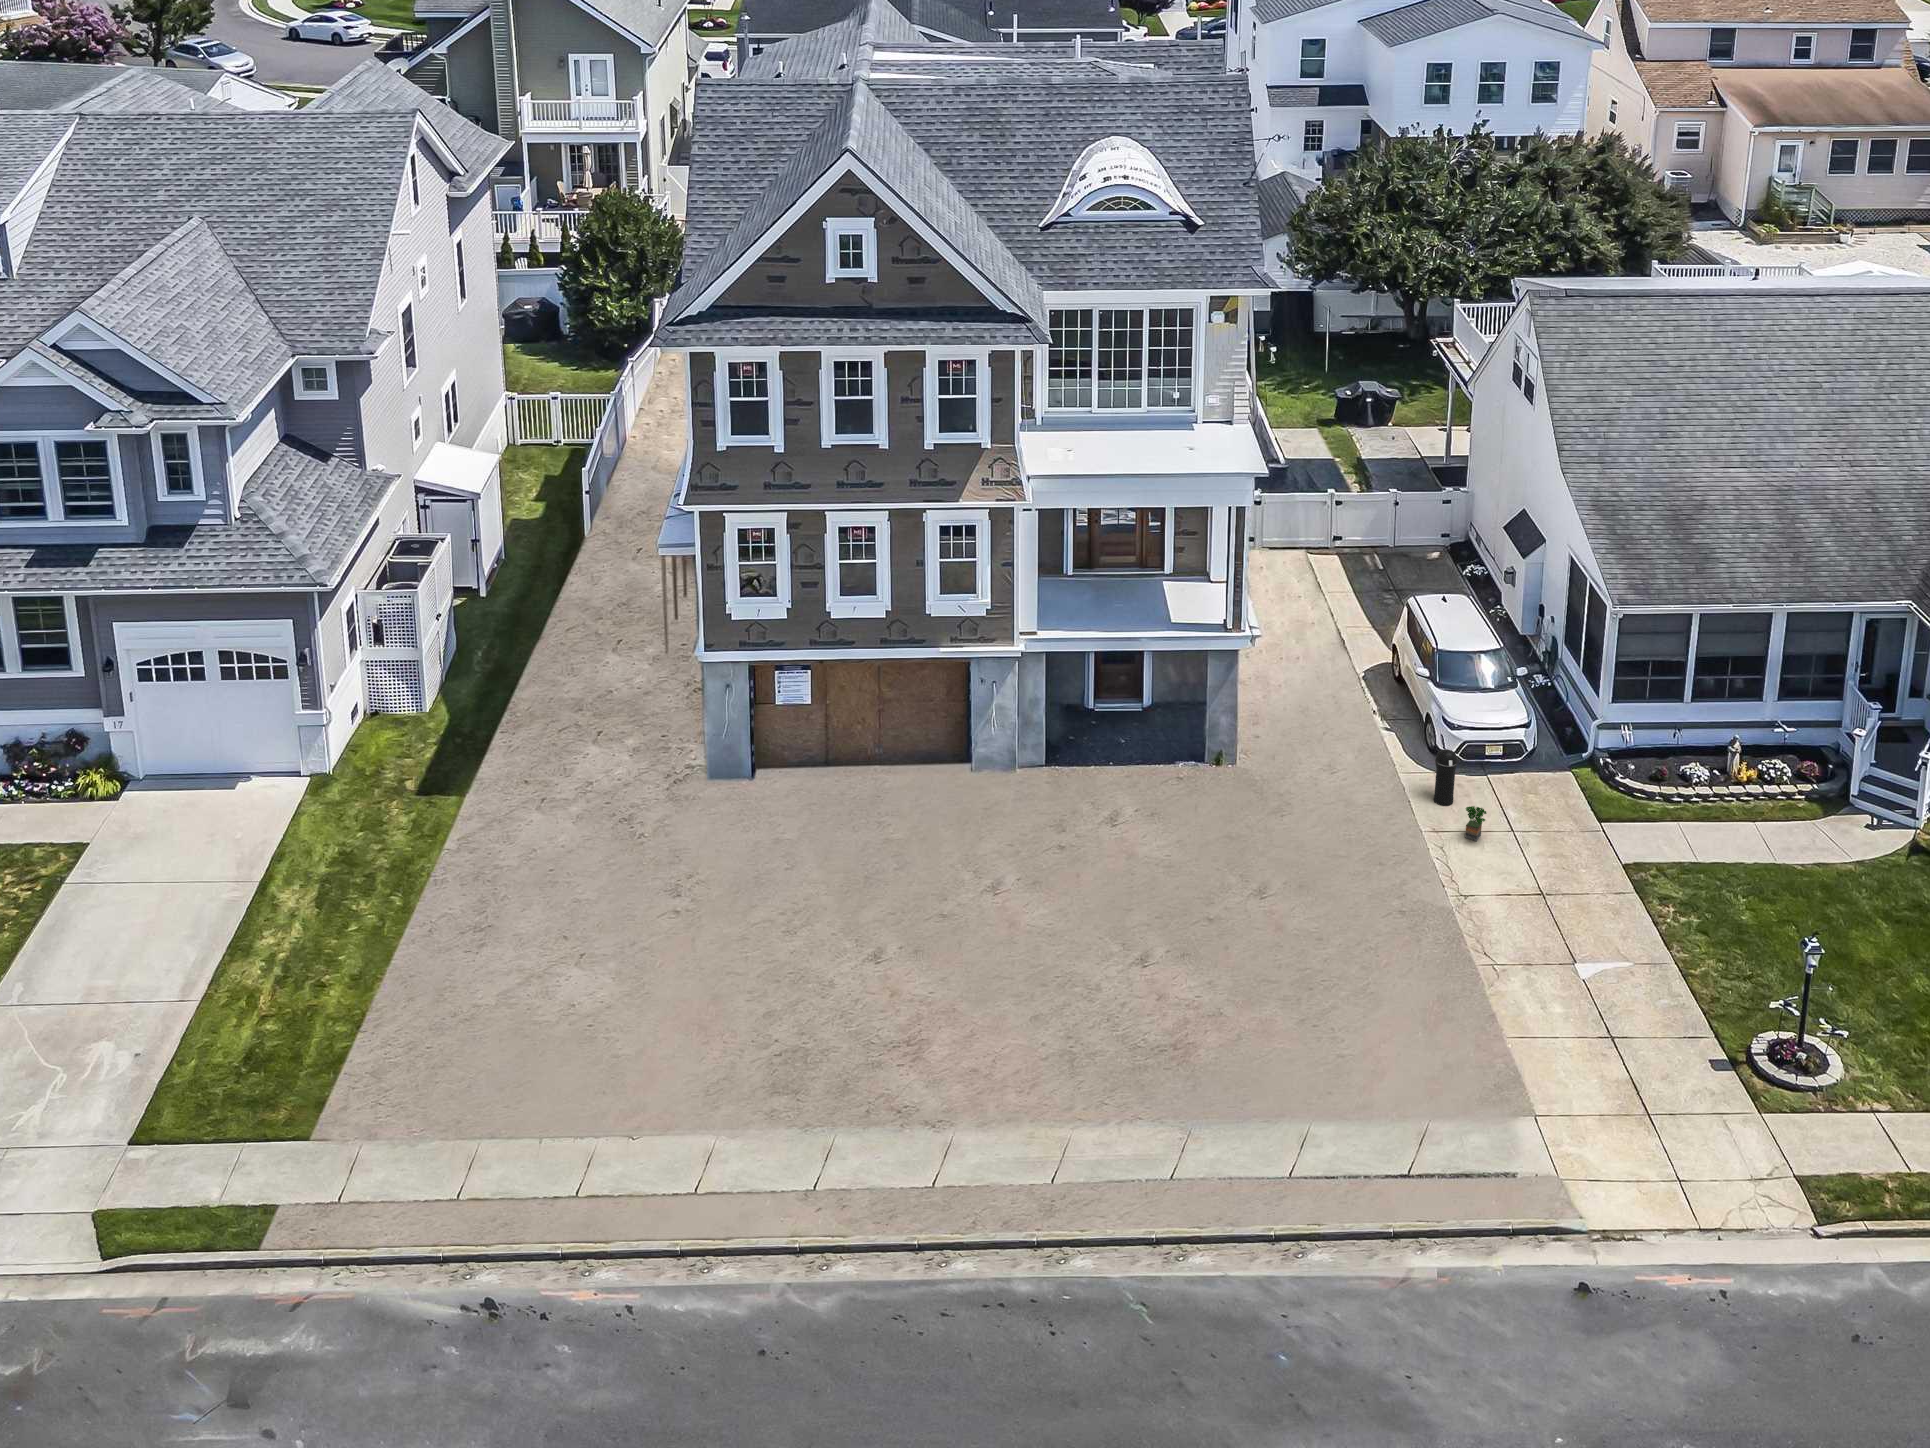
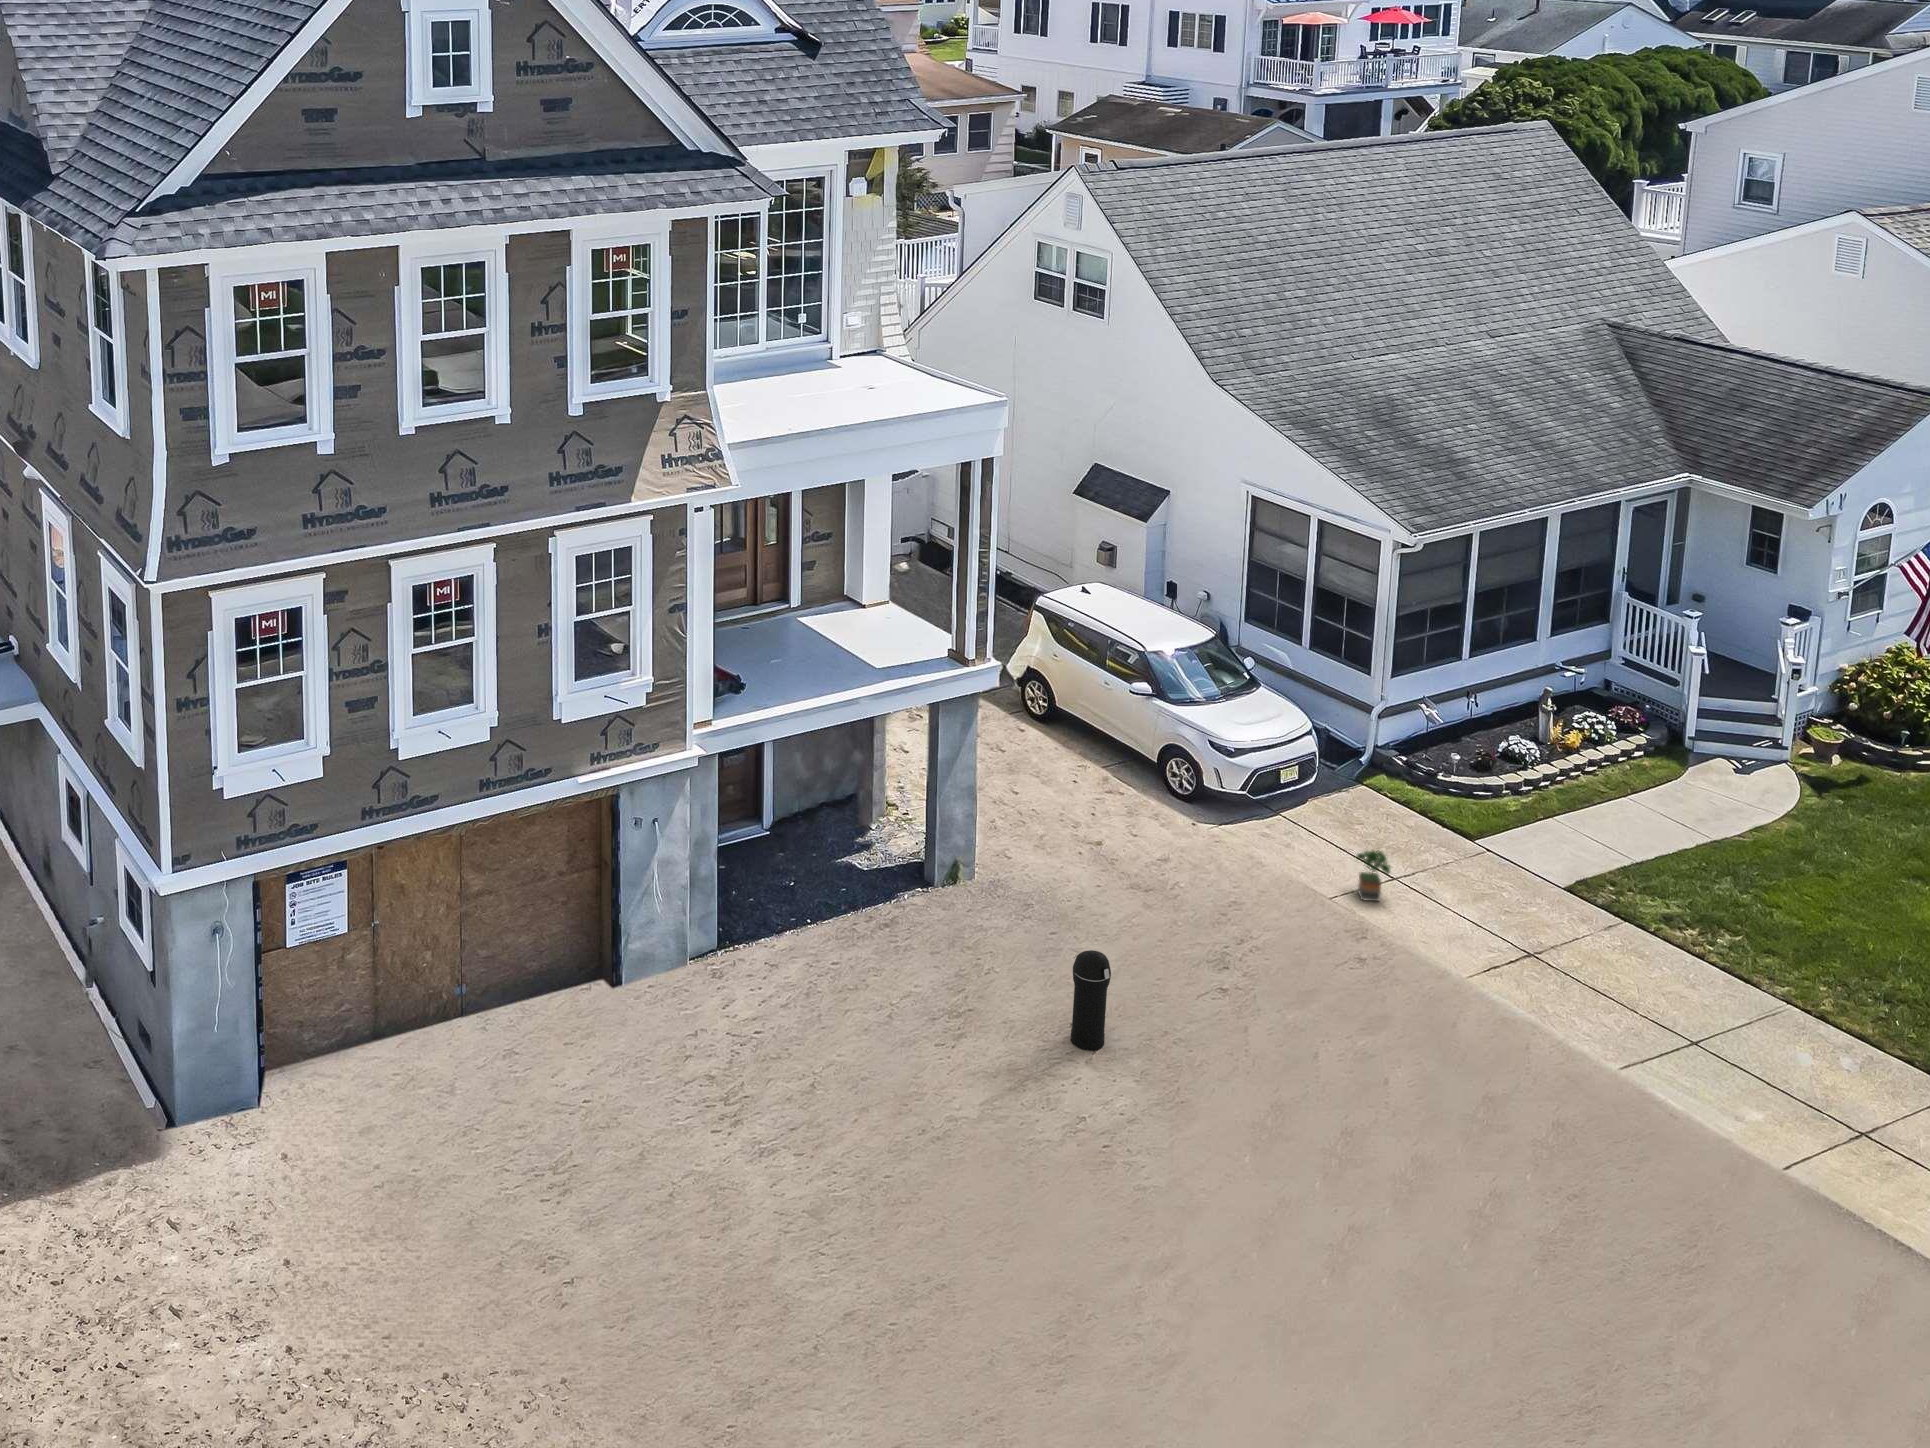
trash can: present [1434,749,1458,806] -> present [1071,950,1111,1051]

